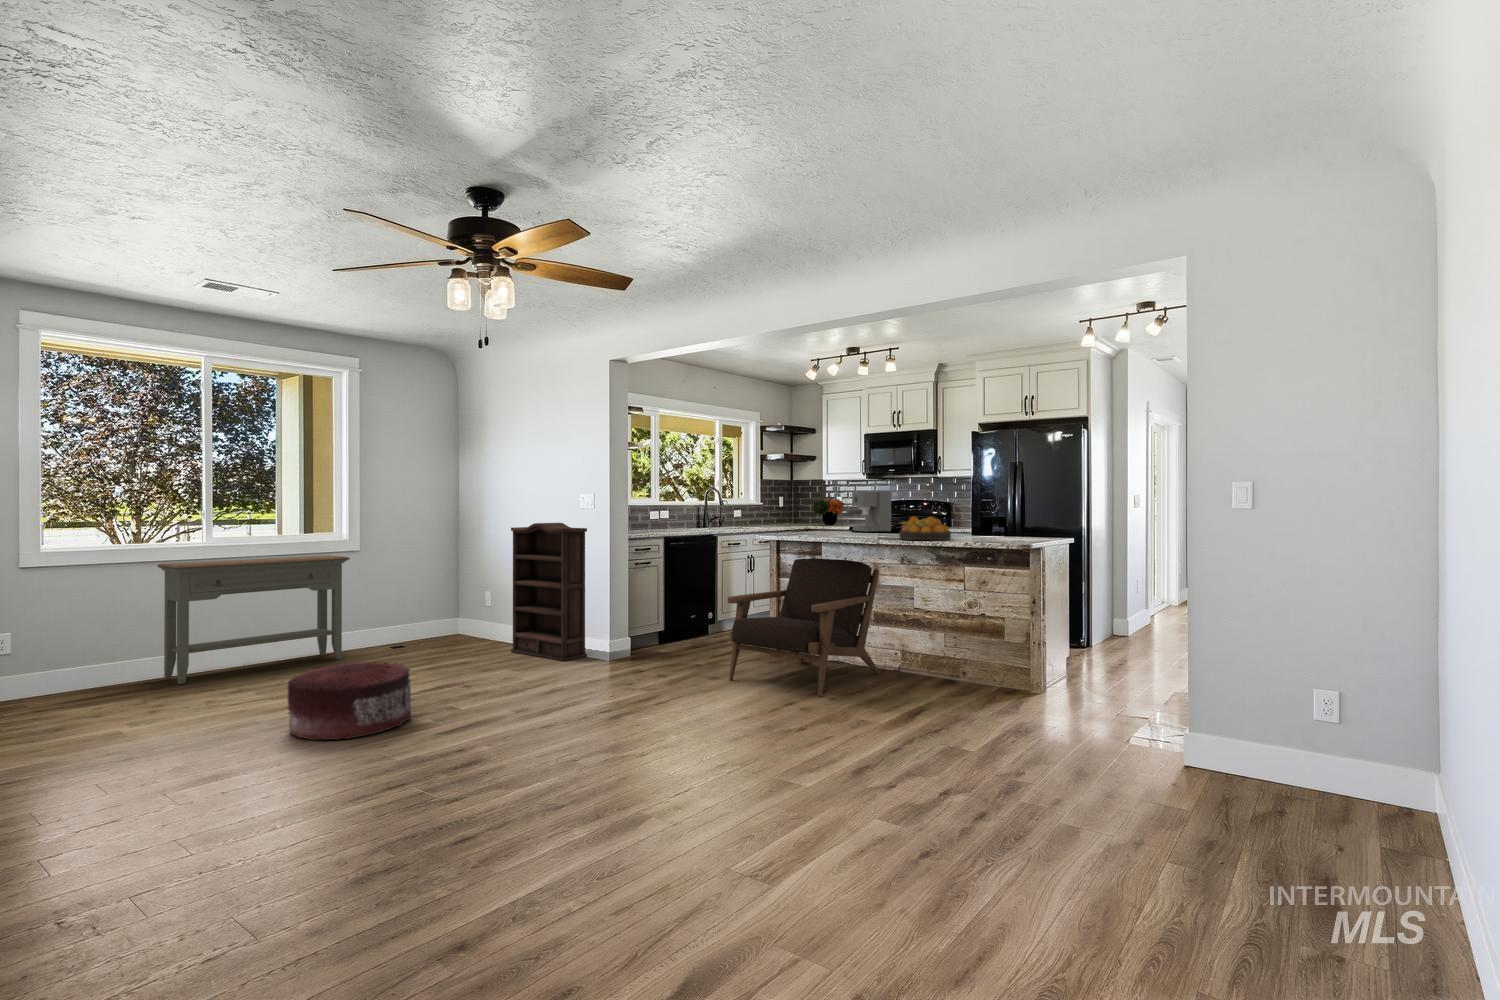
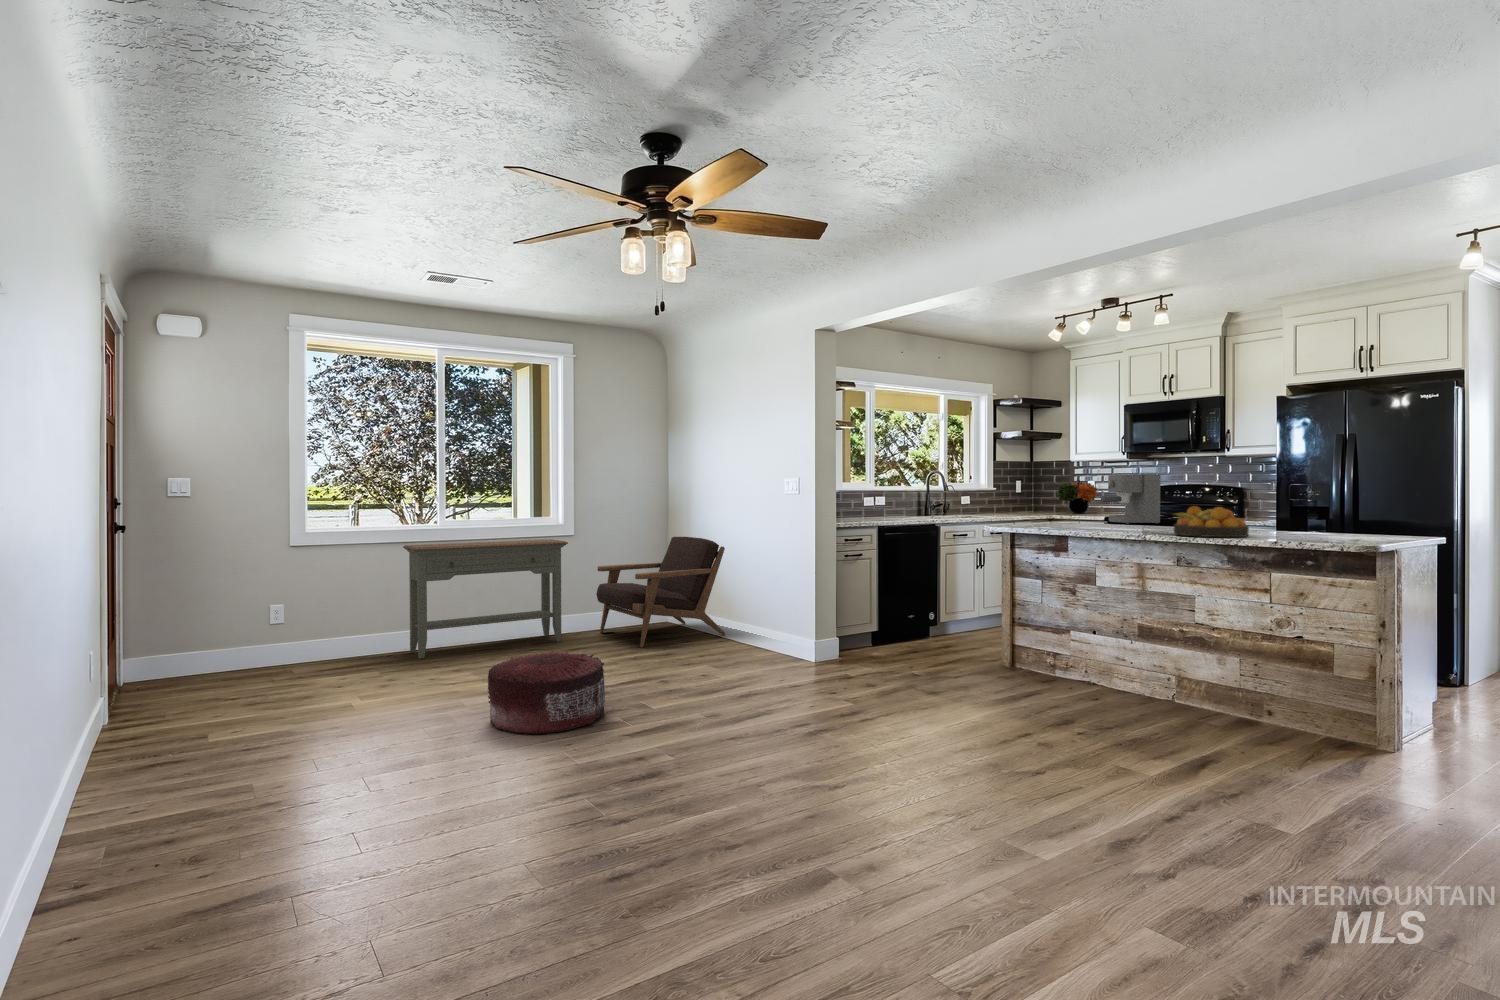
bookshelf: present [511,523,587,661] -> none [719,509,795,658]
armchair: present [728,558,879,697] -> present [596,537,725,648]

